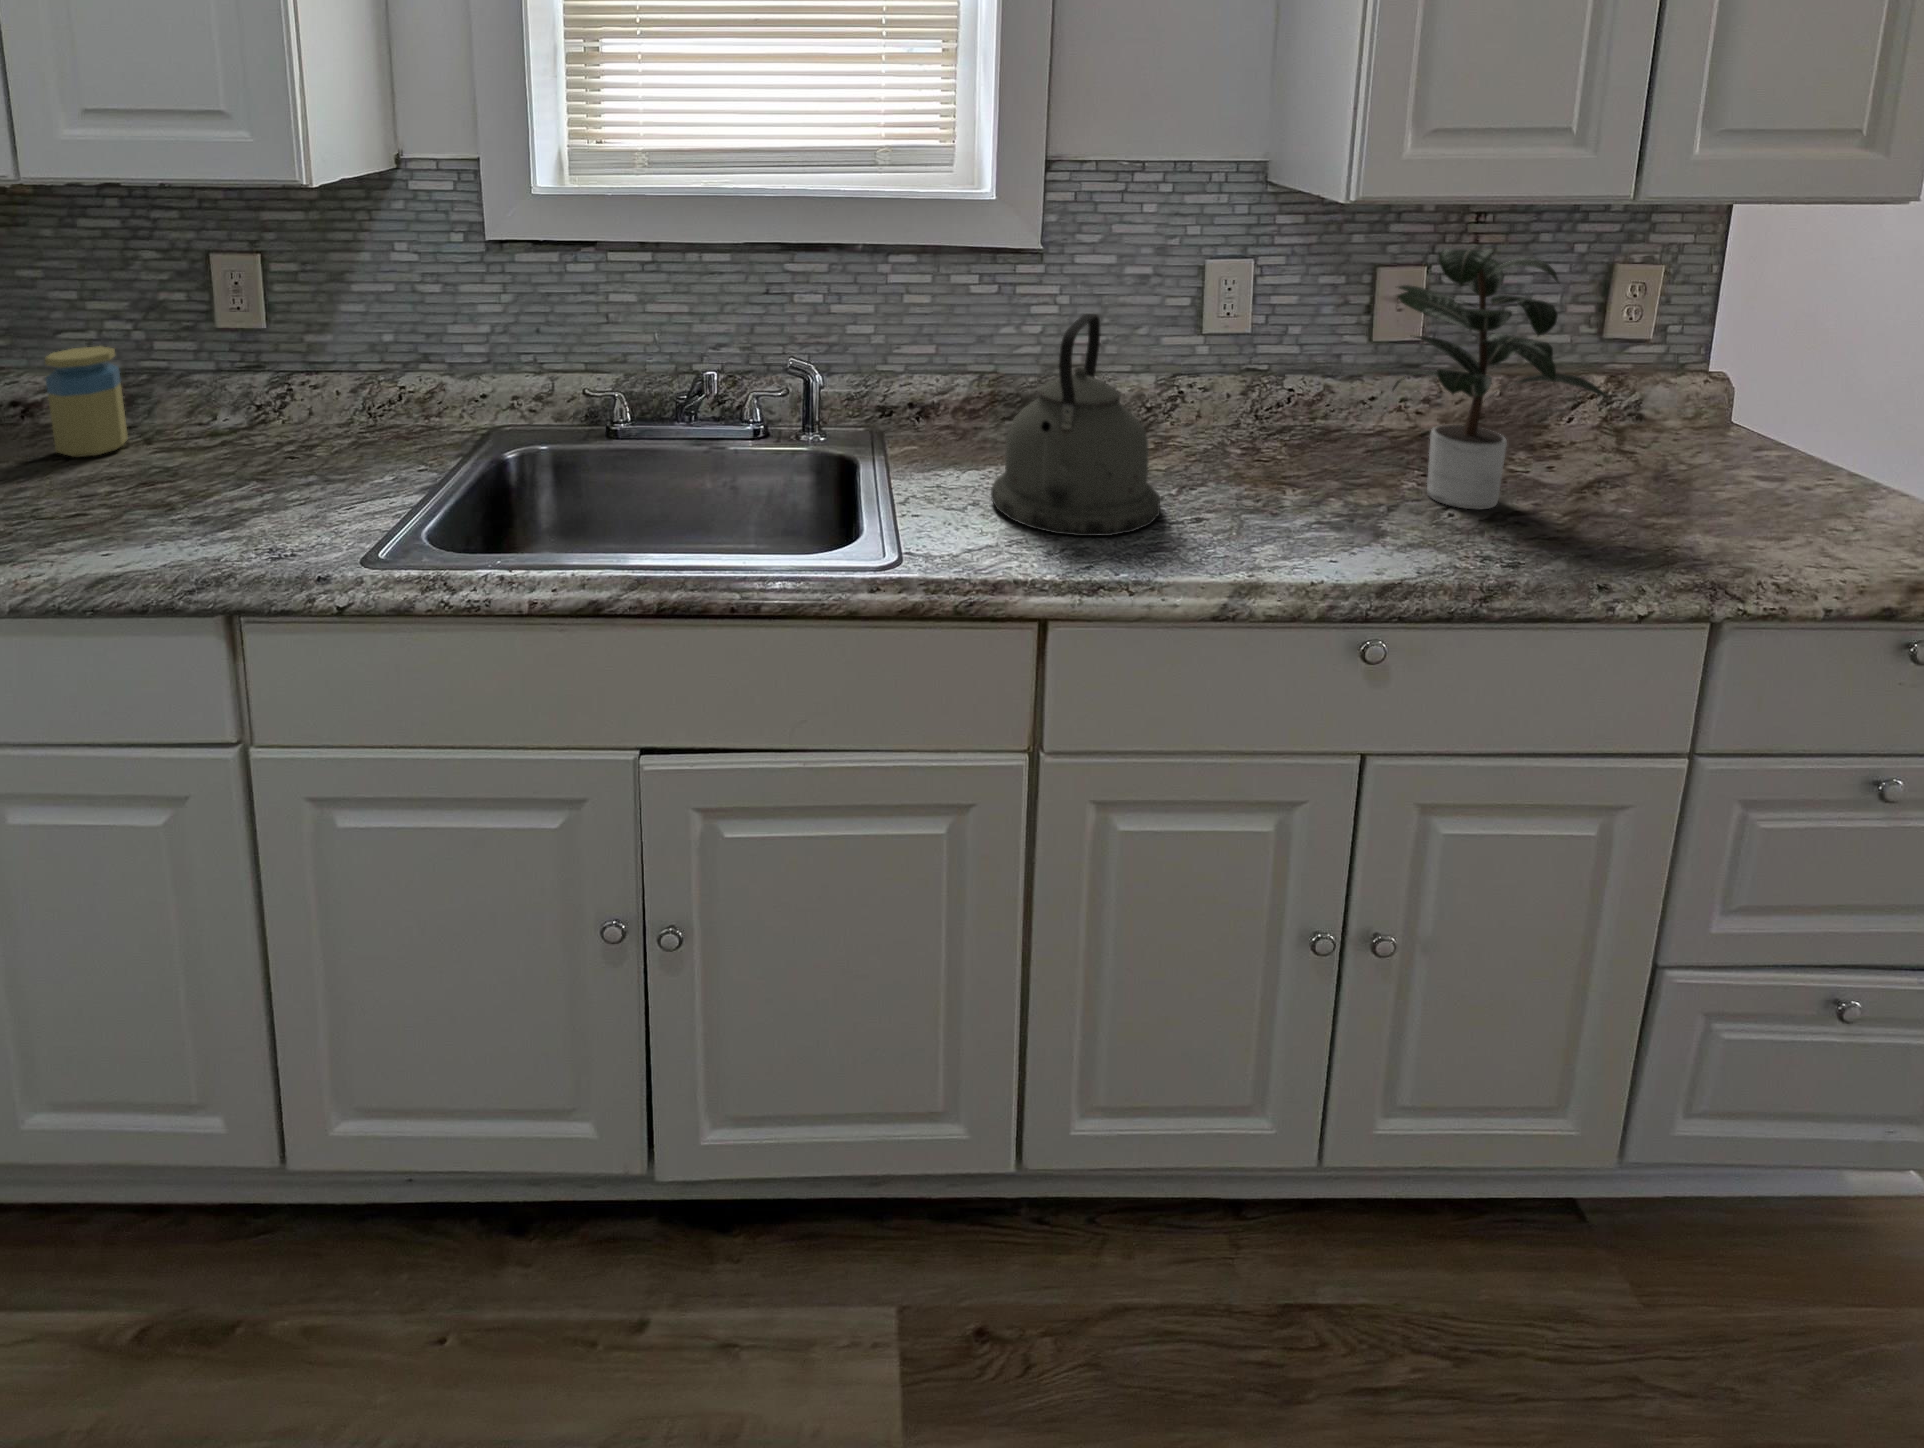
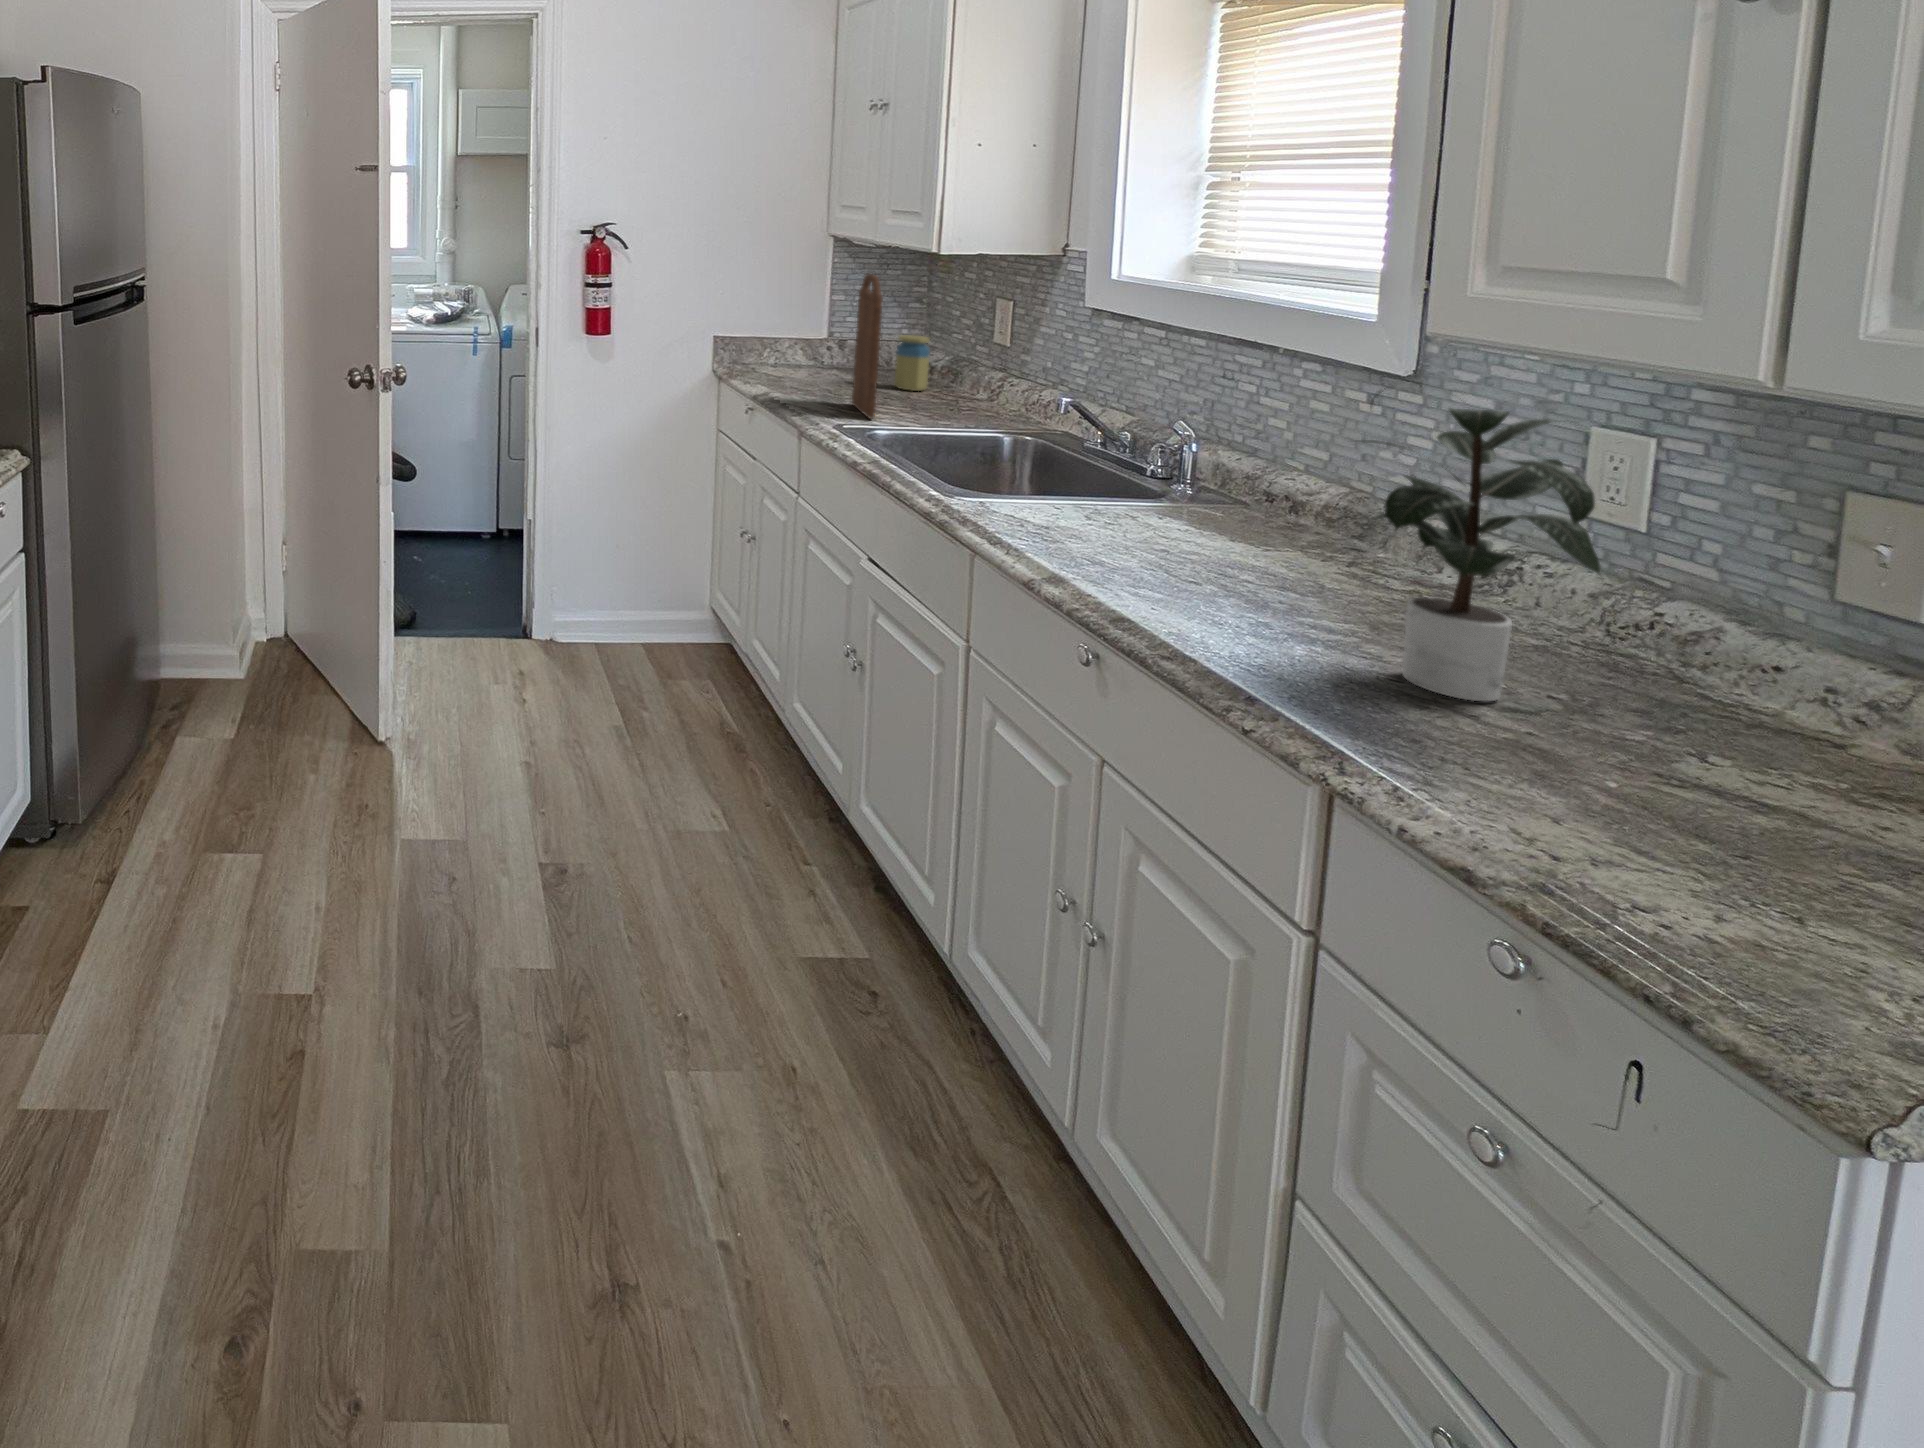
cutting board: none [151,245,331,527] -> present [852,274,883,419]
kettle: present [991,314,1160,536] -> none [1025,388,1229,564]

